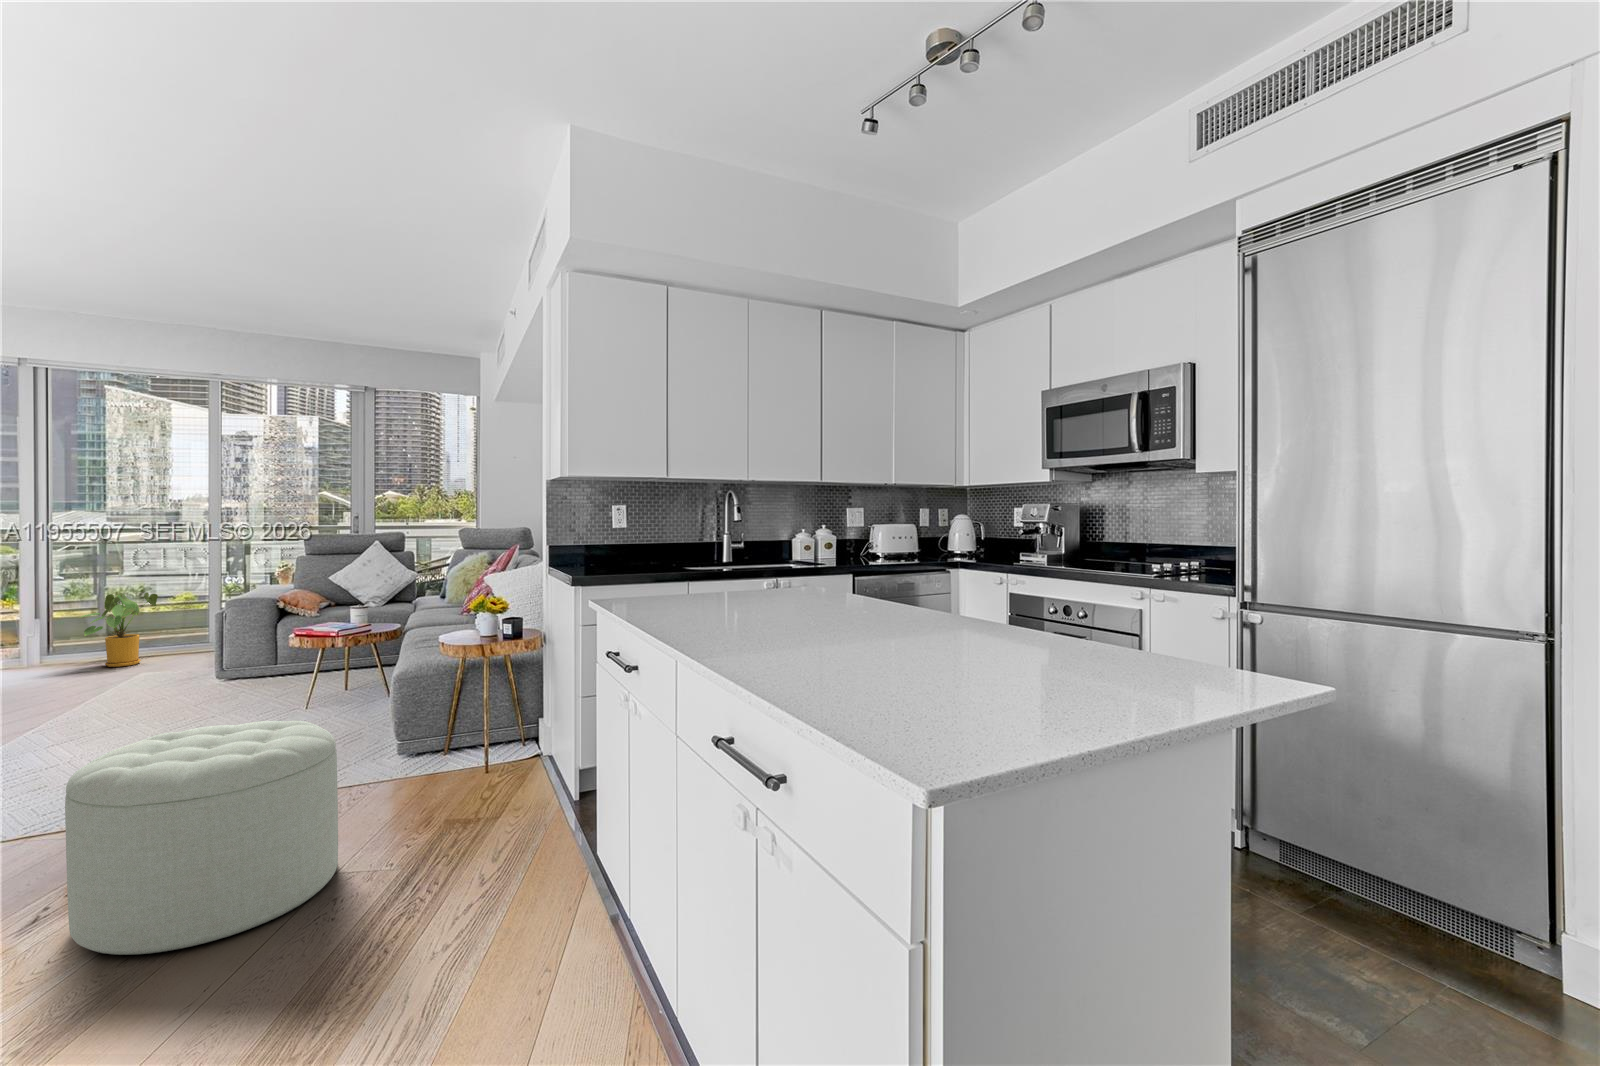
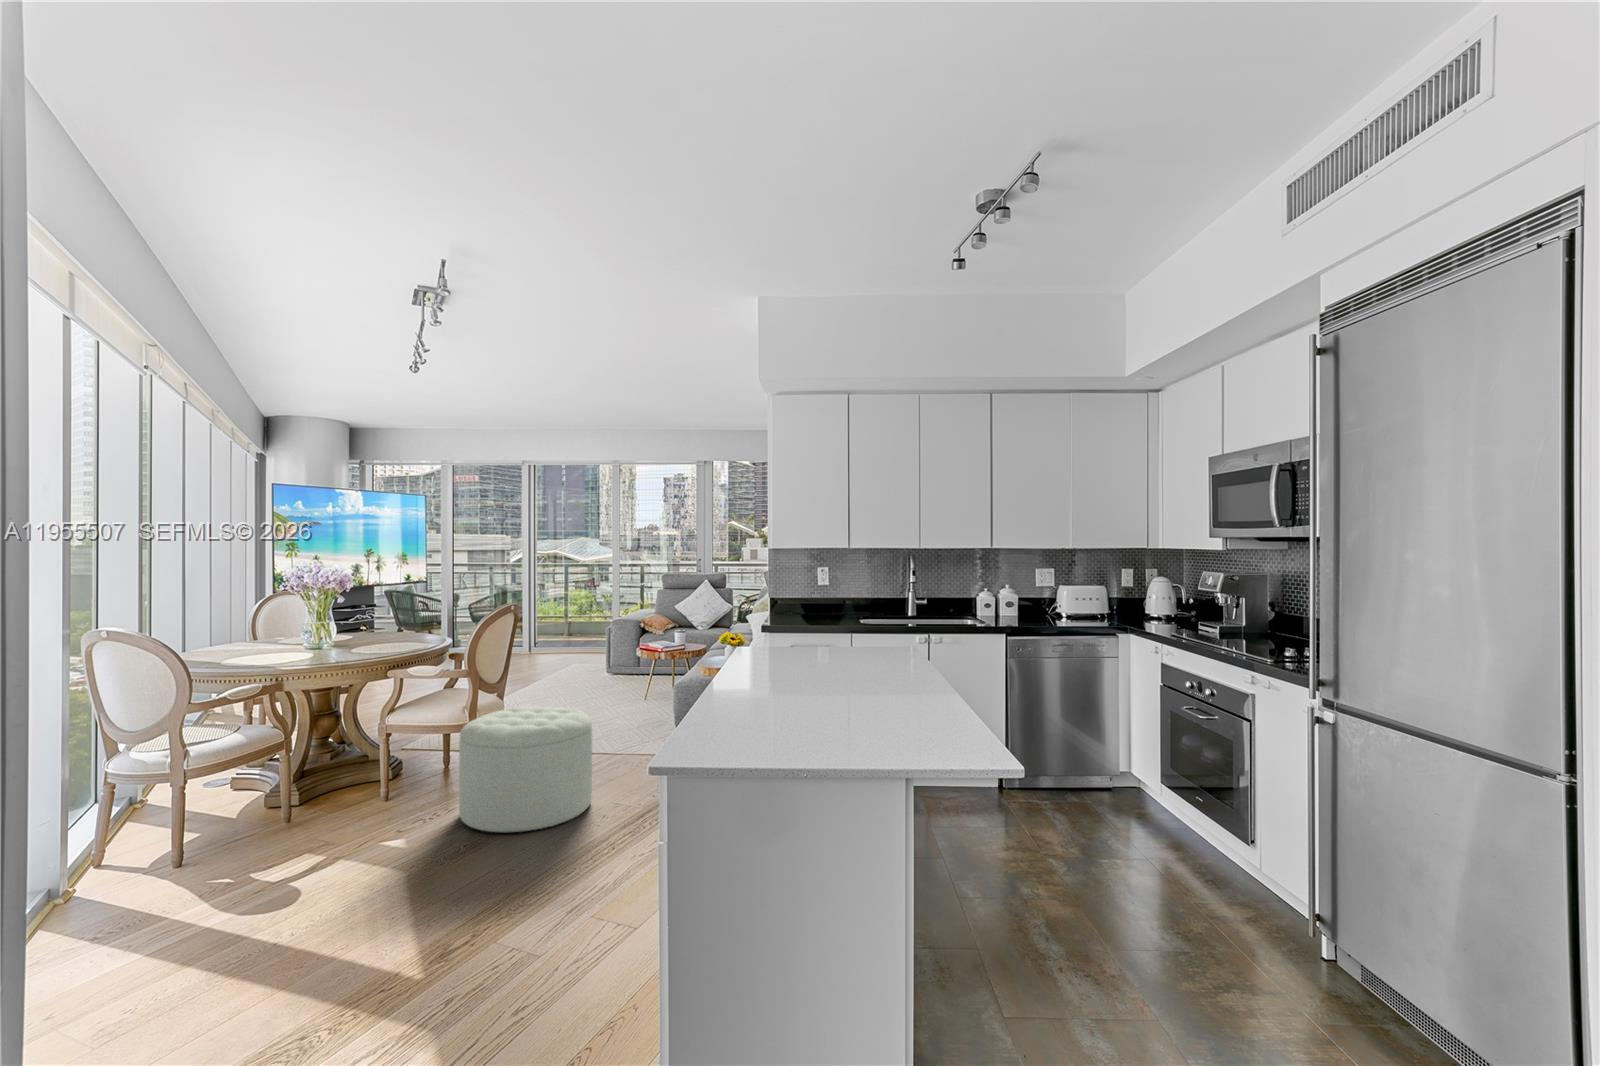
house plant: present [81,592,158,667] -> none [539,609,582,659]

